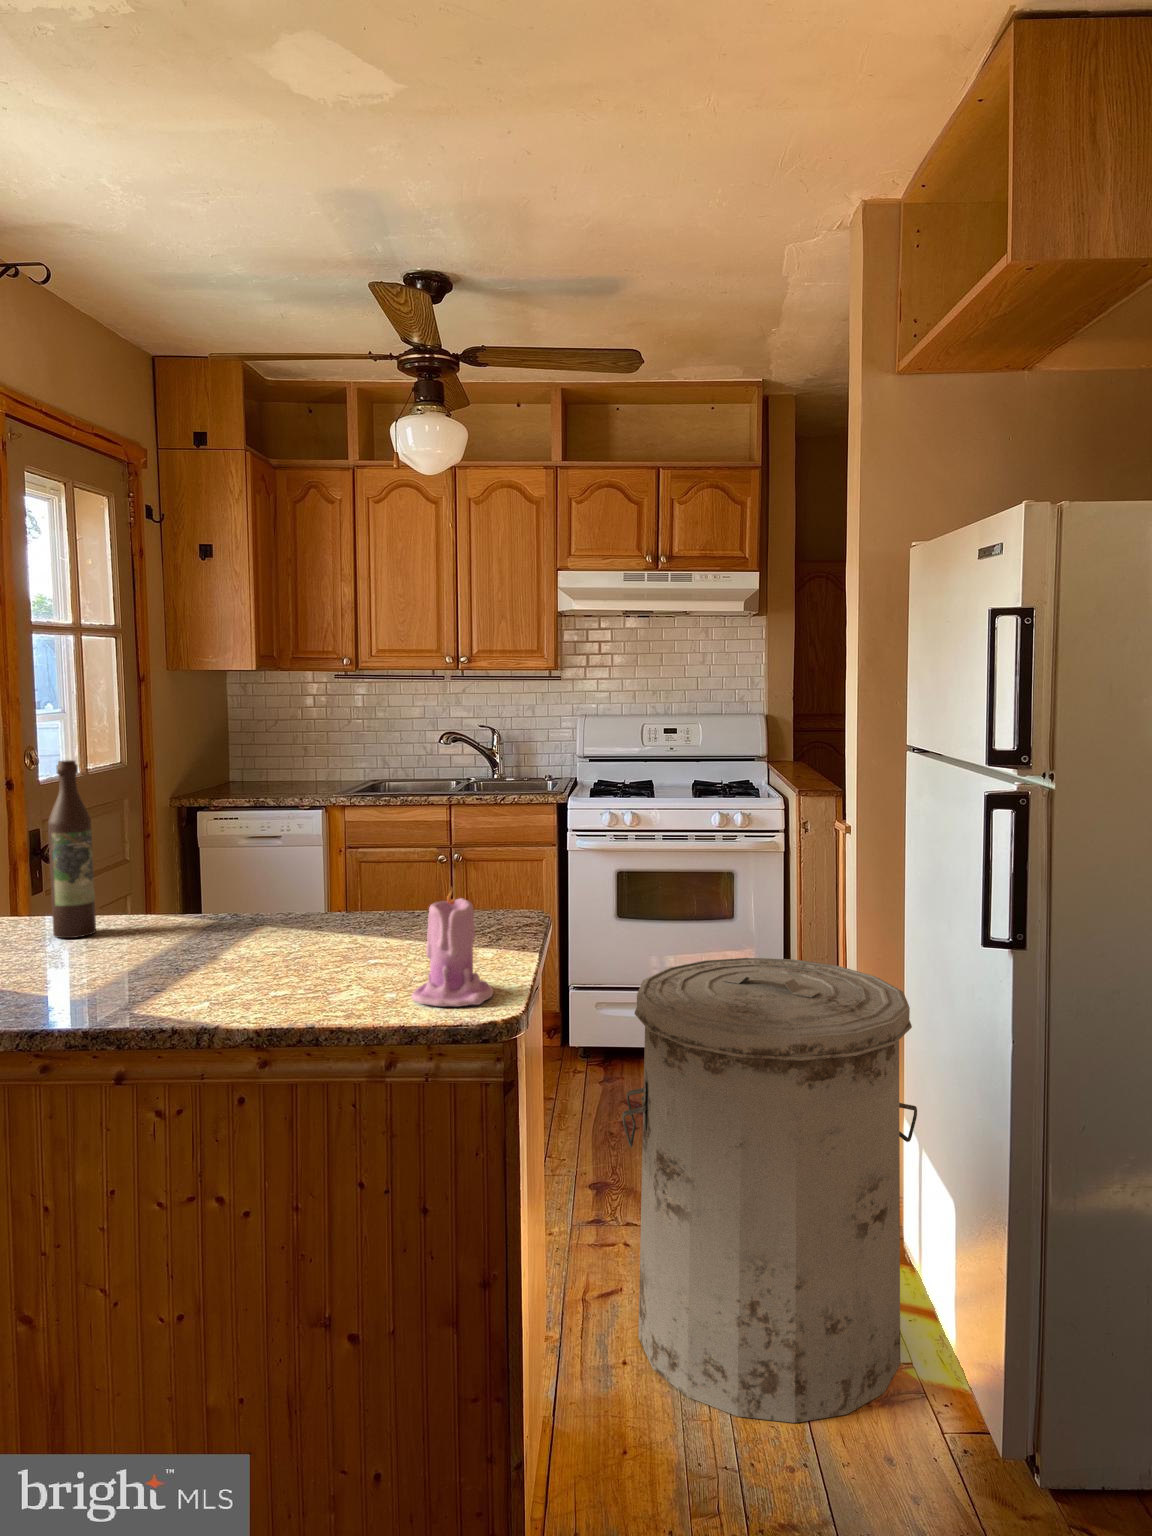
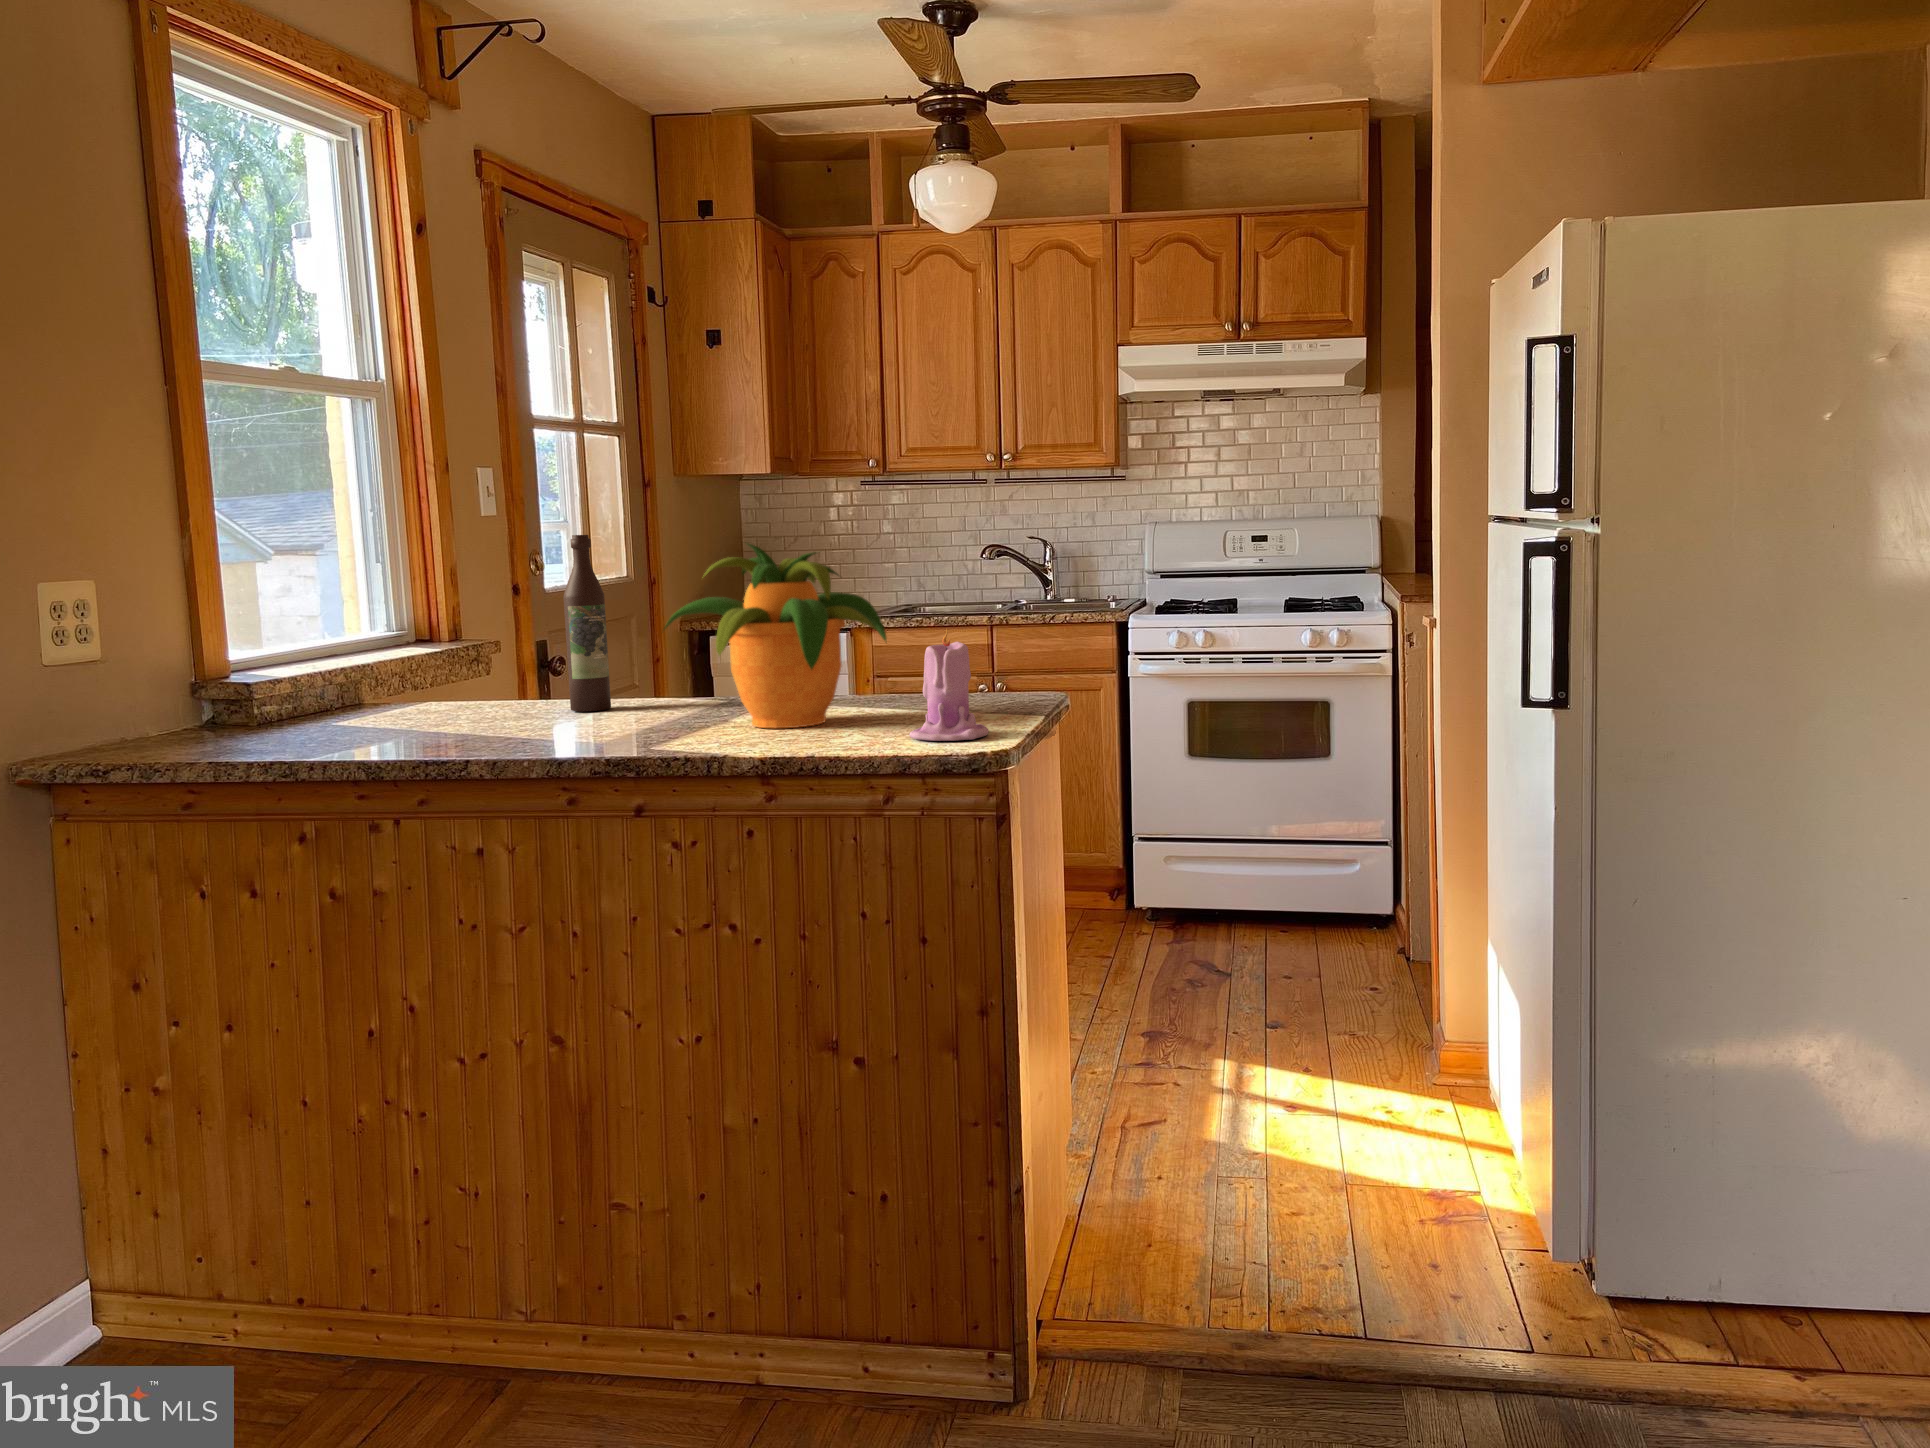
potted plant: none [147,785,380,976] -> present [664,544,886,728]
trash can: present [622,958,917,1423] -> none [1155,761,1486,1233]

